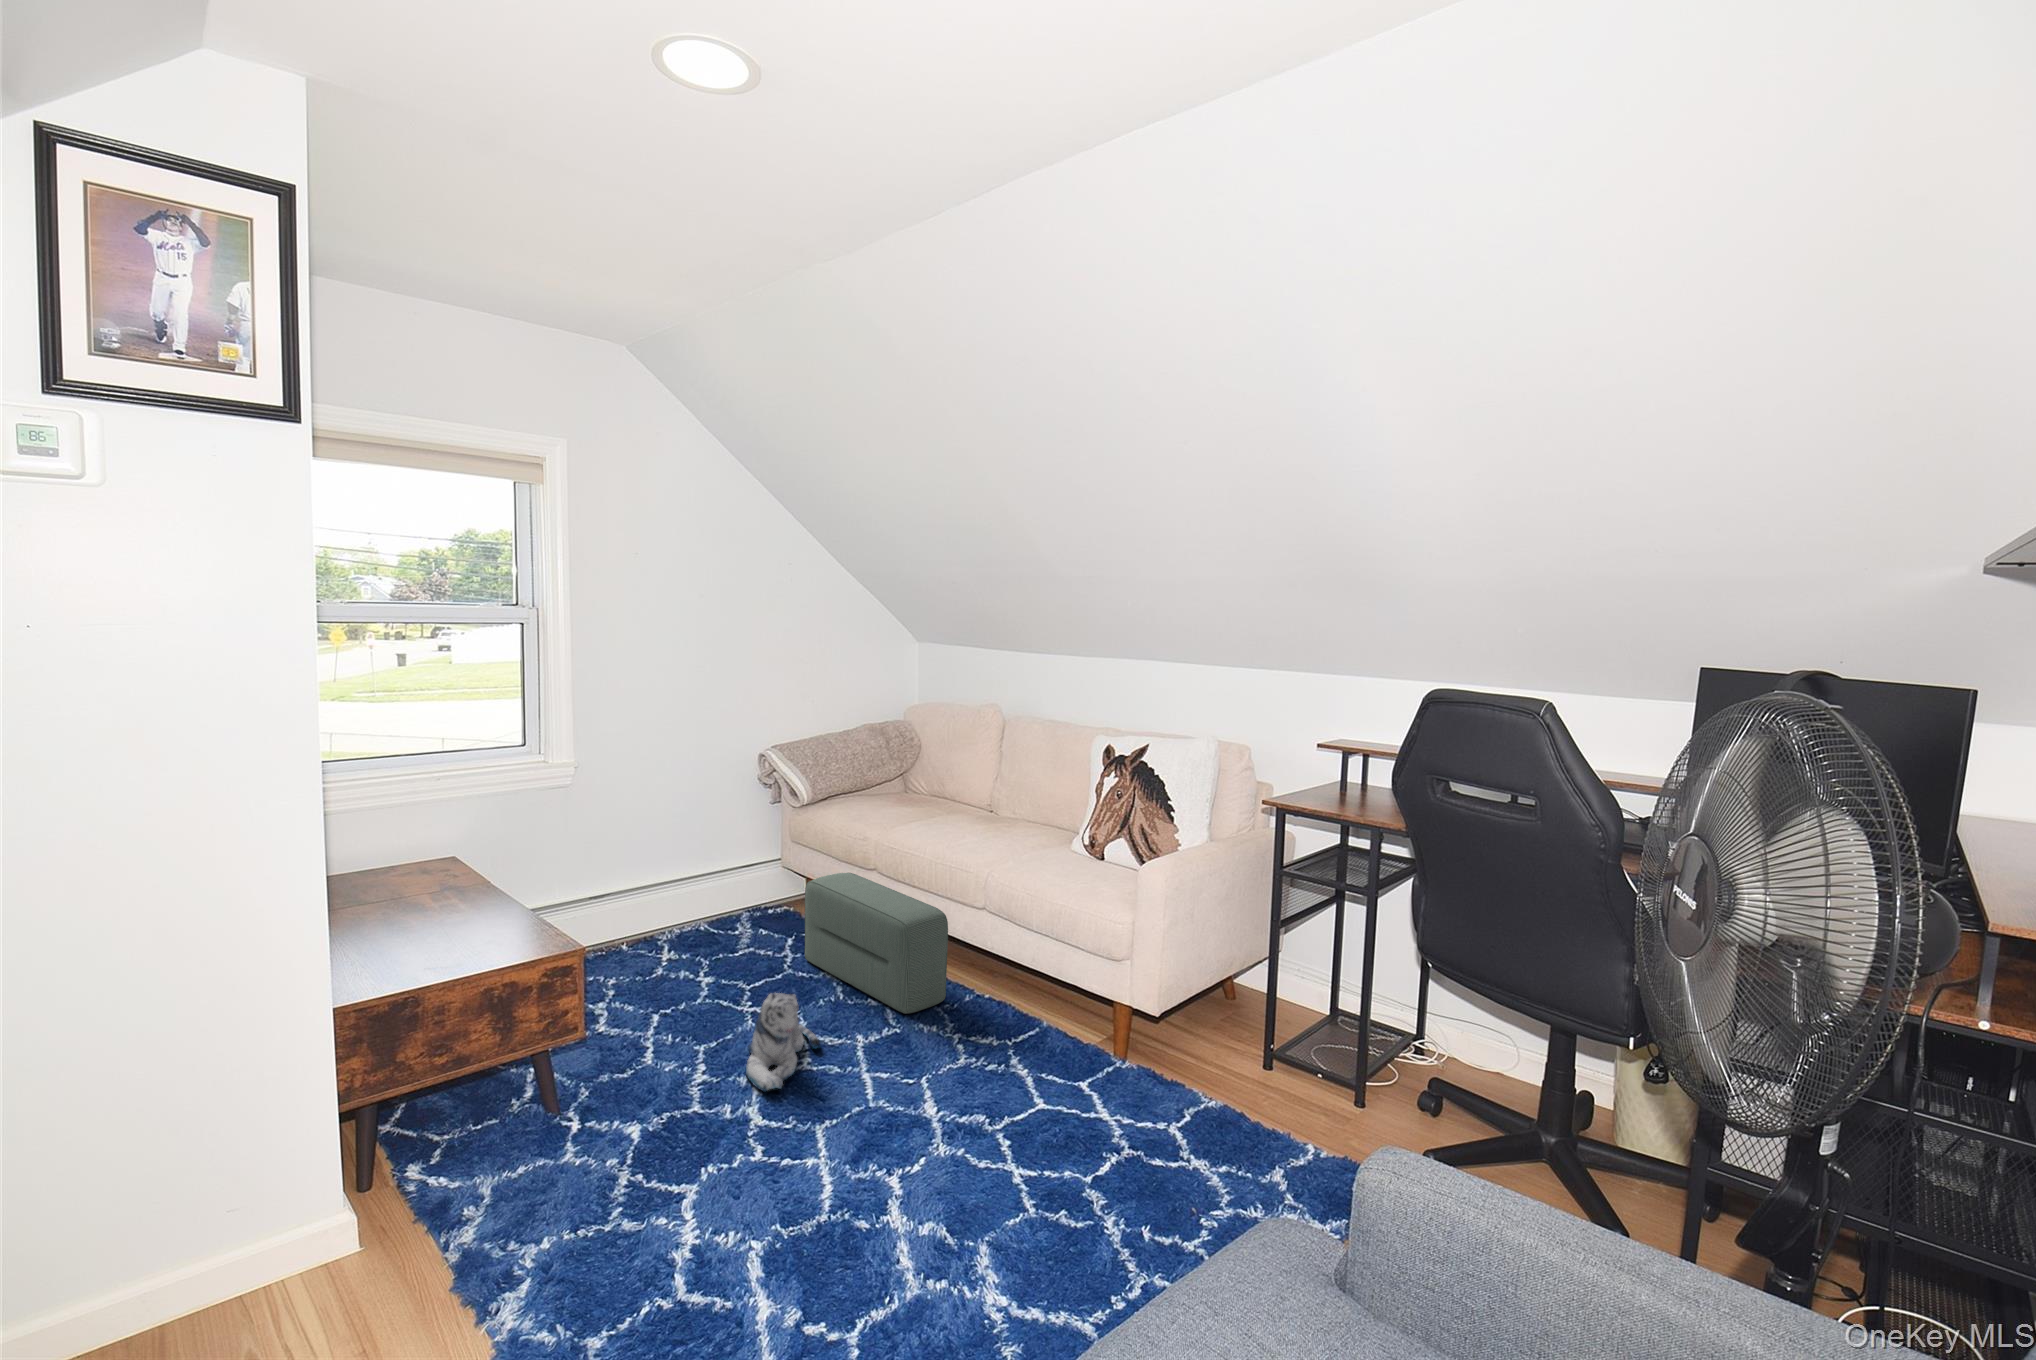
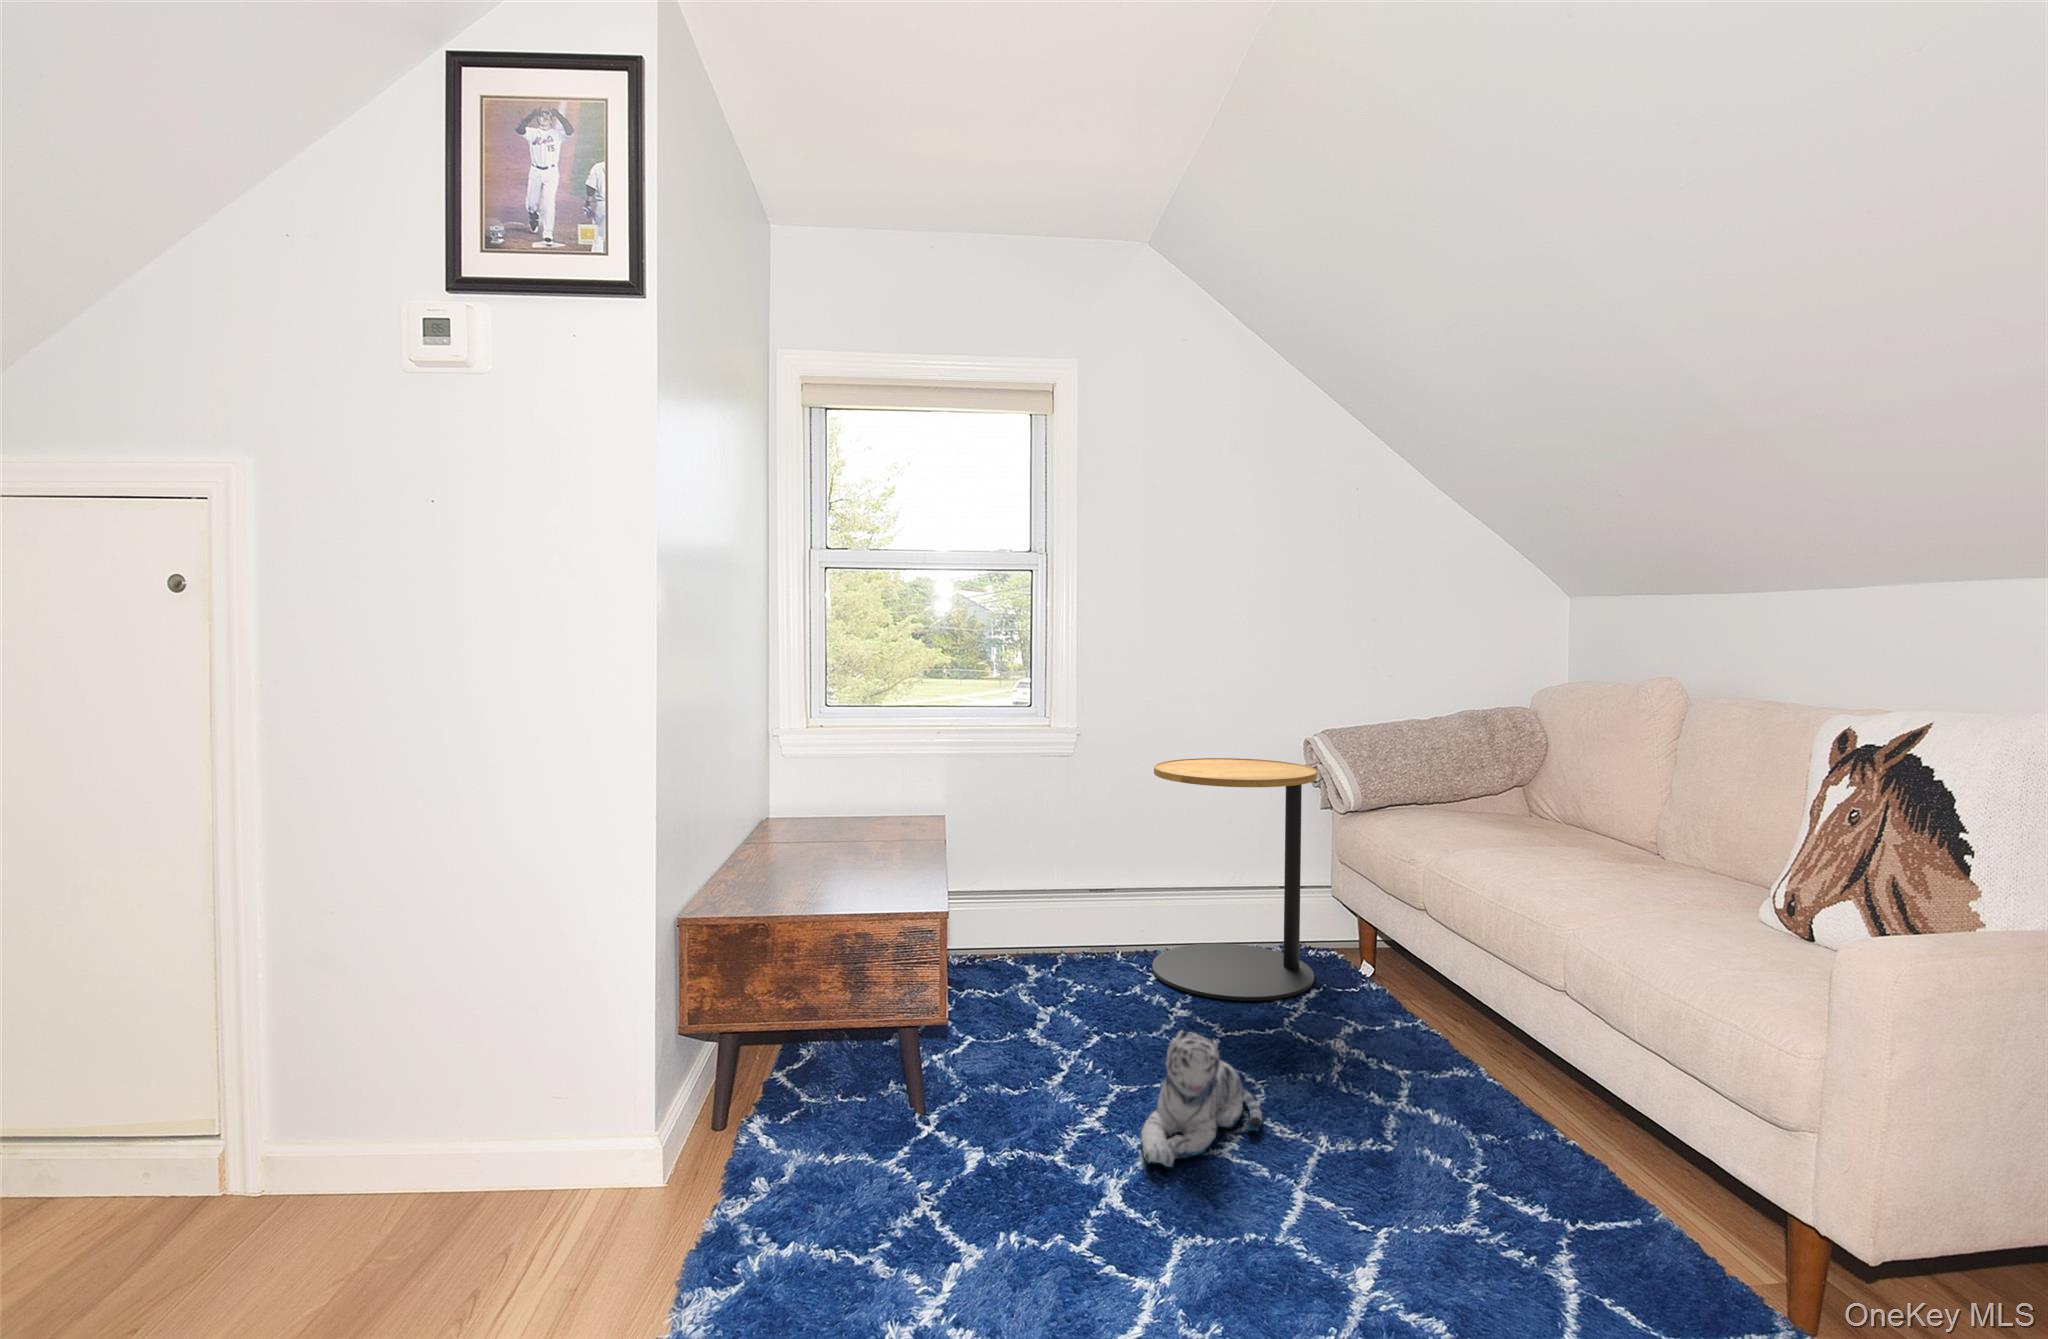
side table: none [654,766,788,964] -> present [1152,758,1317,1001]
pouf: present [805,873,948,1014] -> none [1315,906,1494,1127]

